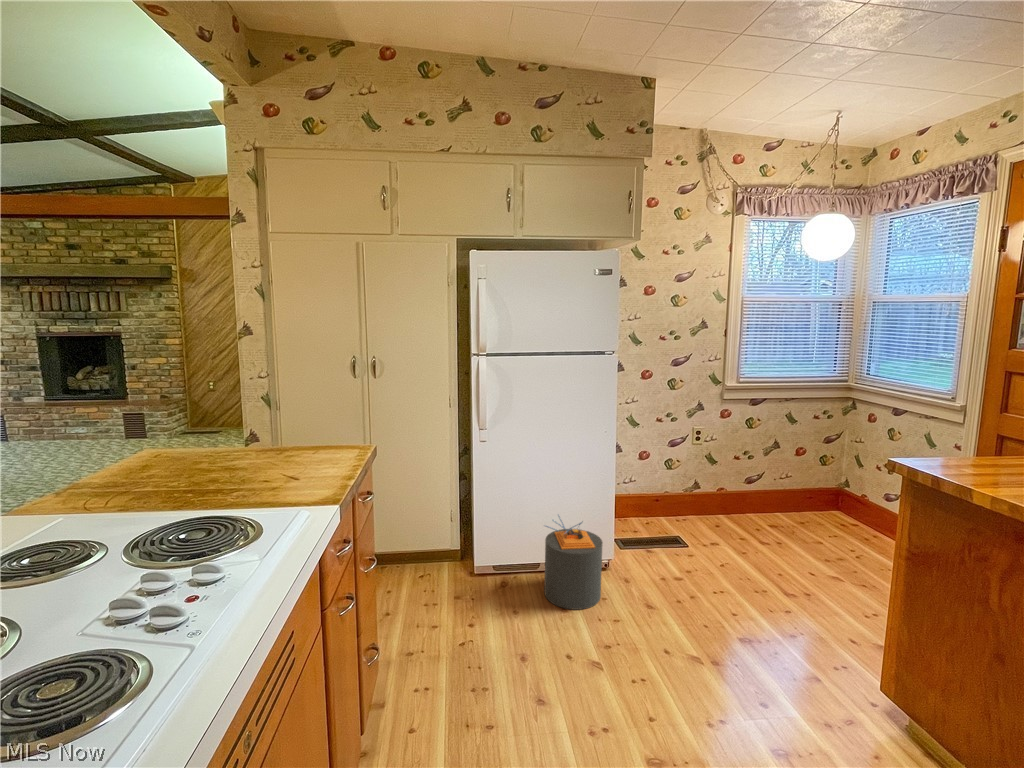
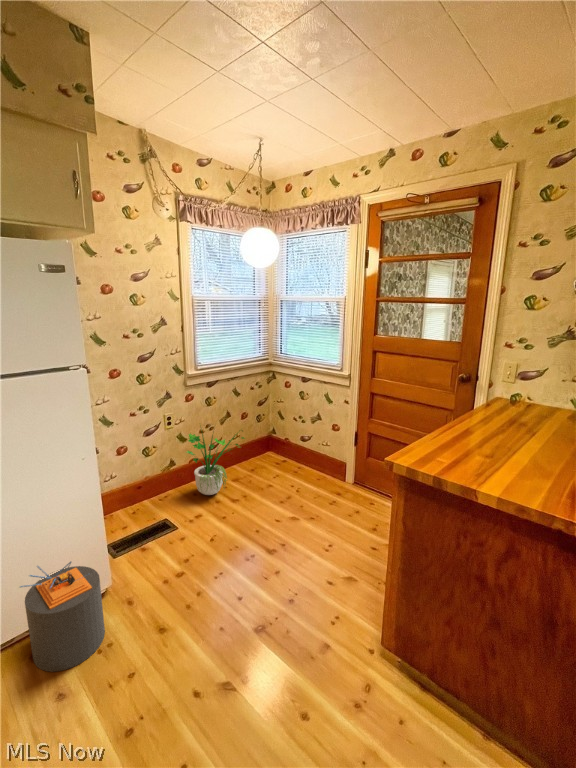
potted plant: none [709,435,797,531] -> present [187,430,245,495]

